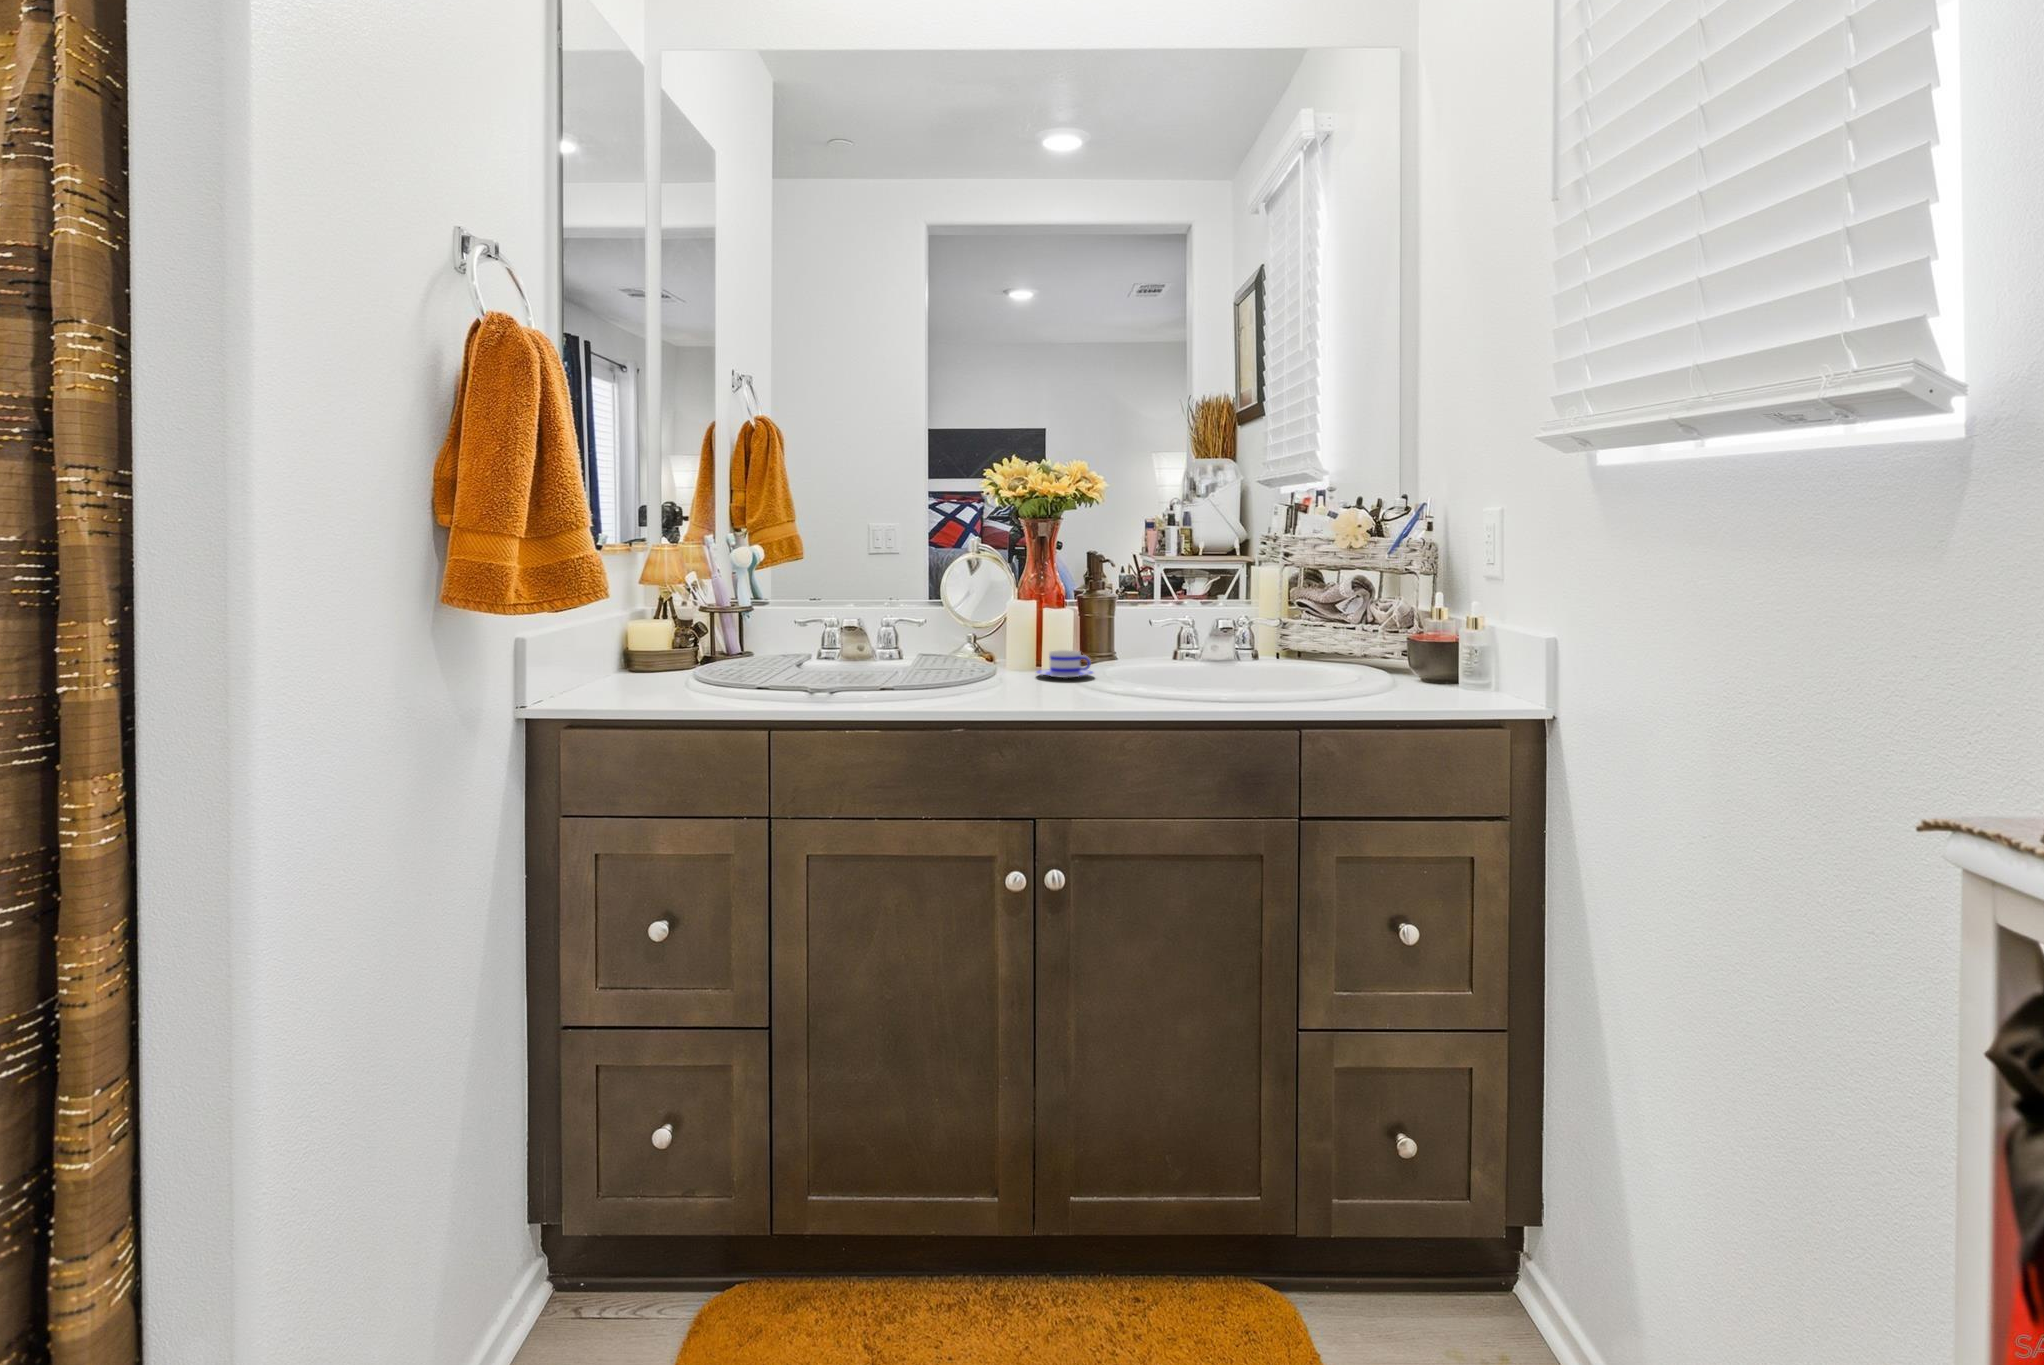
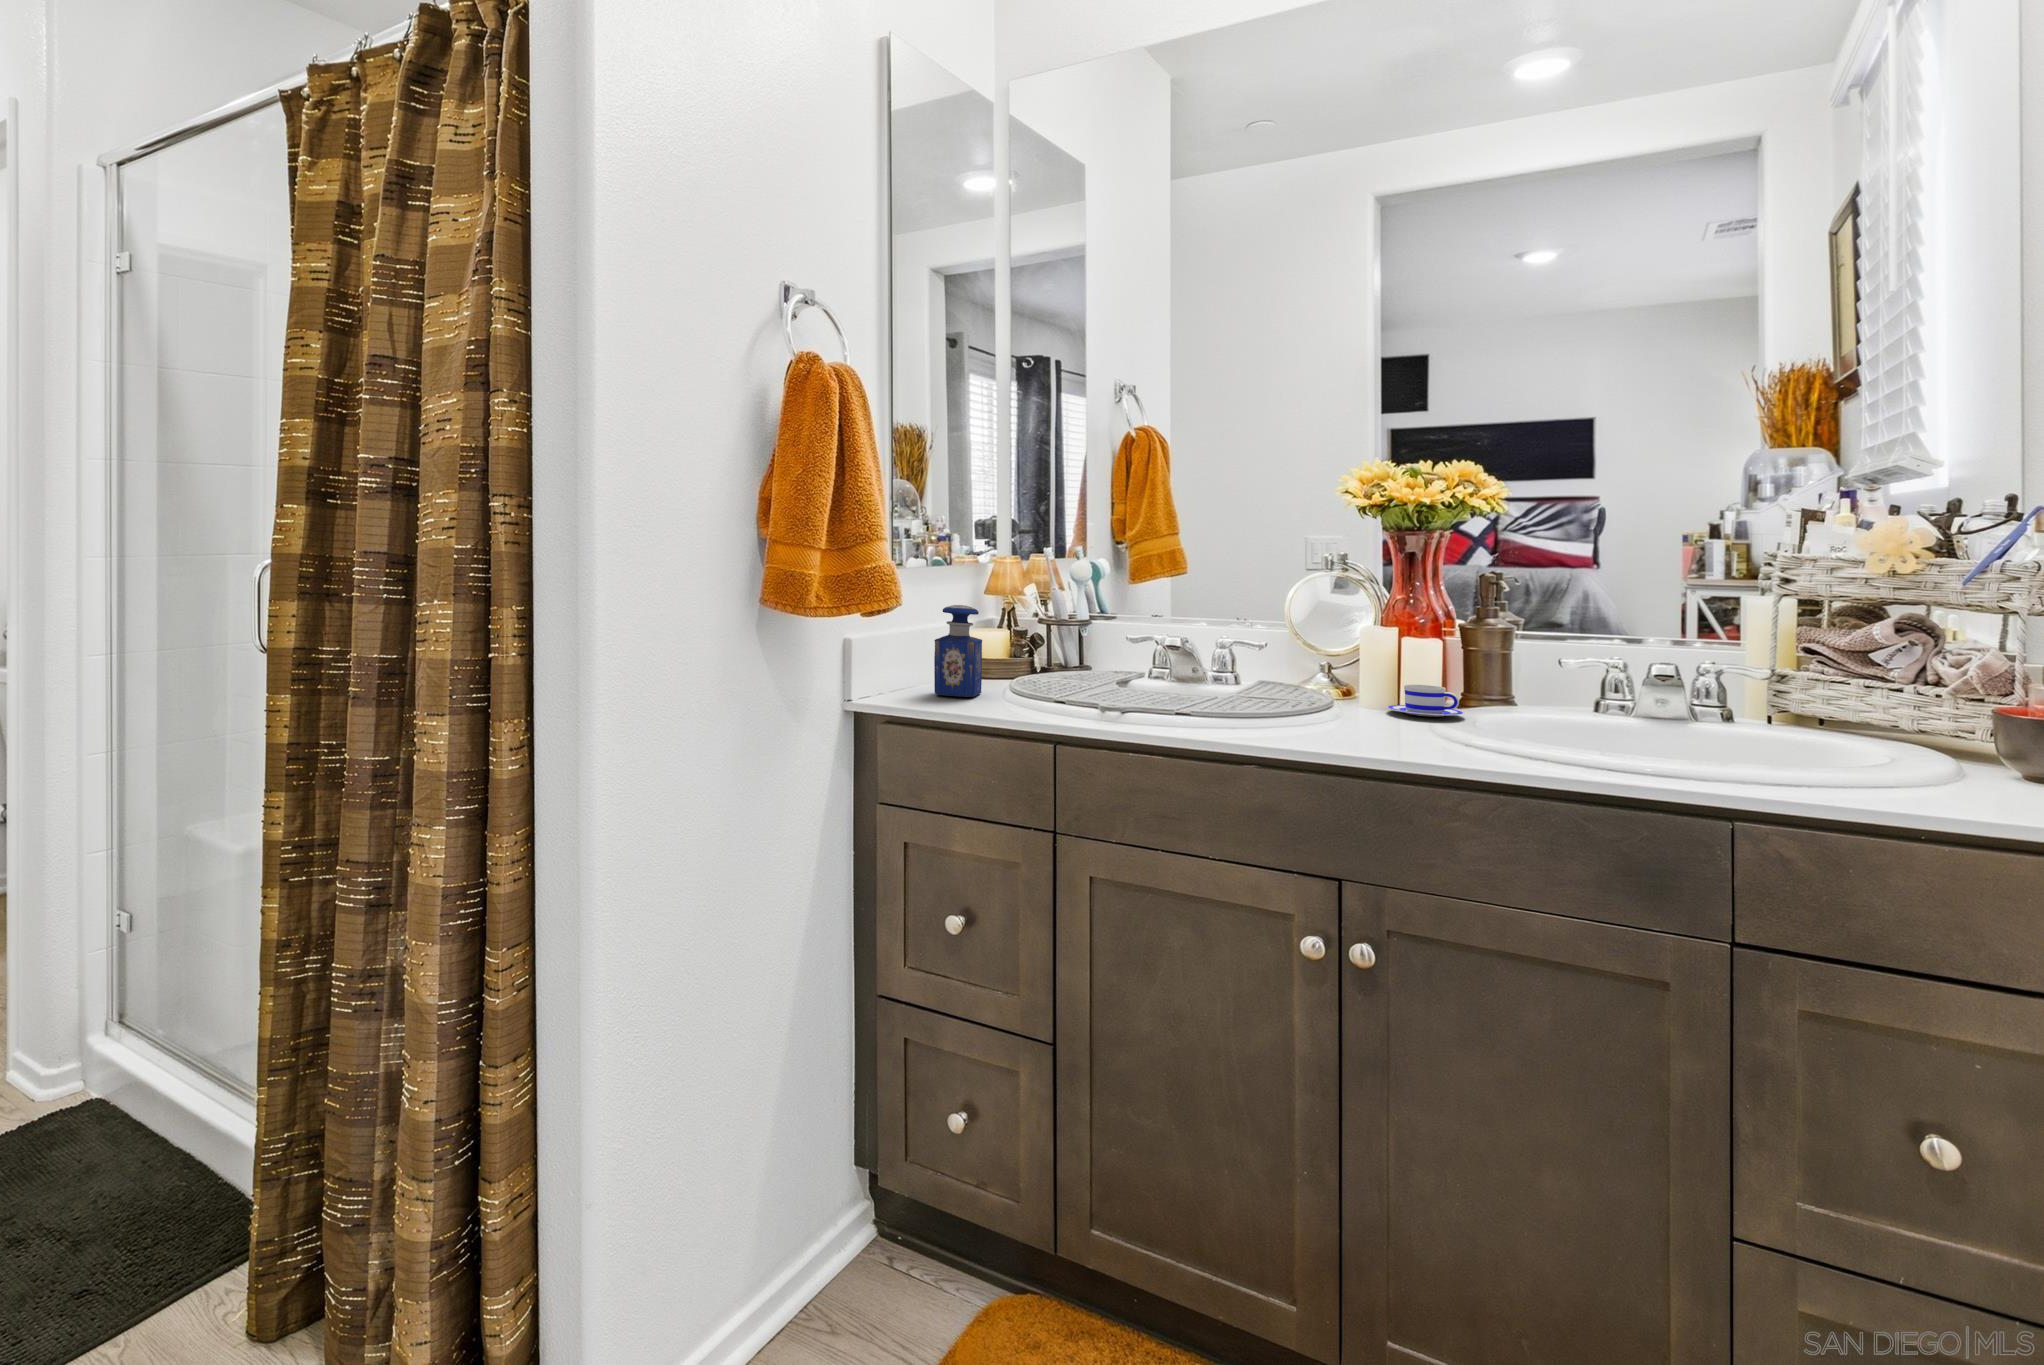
perfume bottle: none [607,596,658,698] -> present [934,605,982,697]

